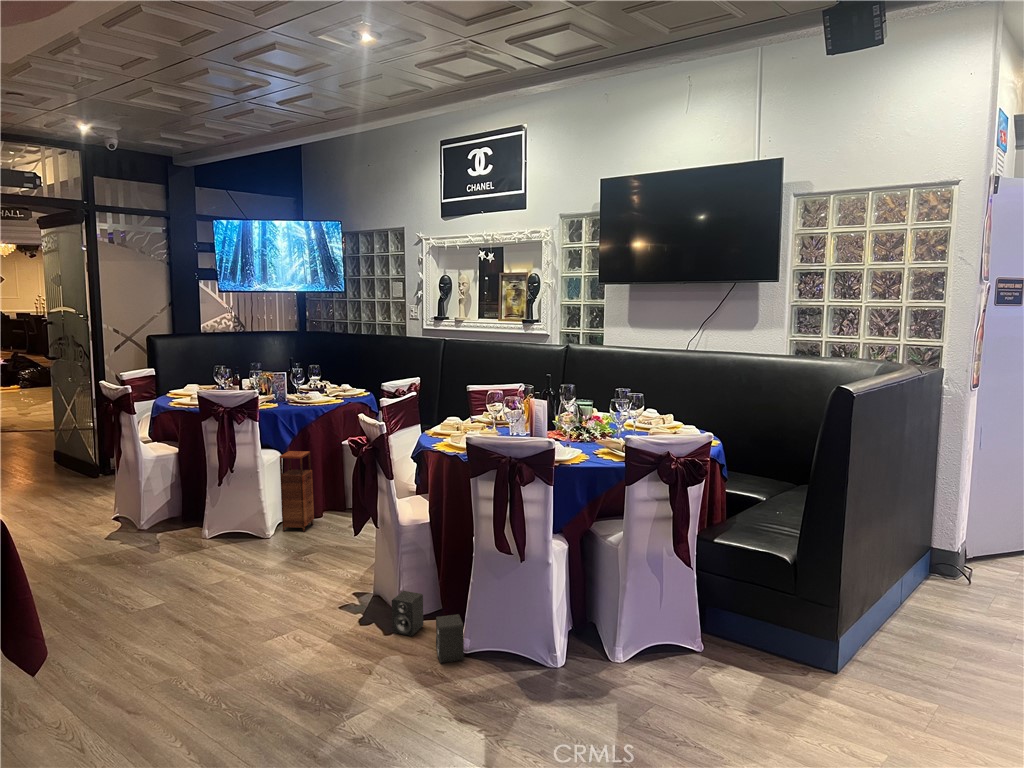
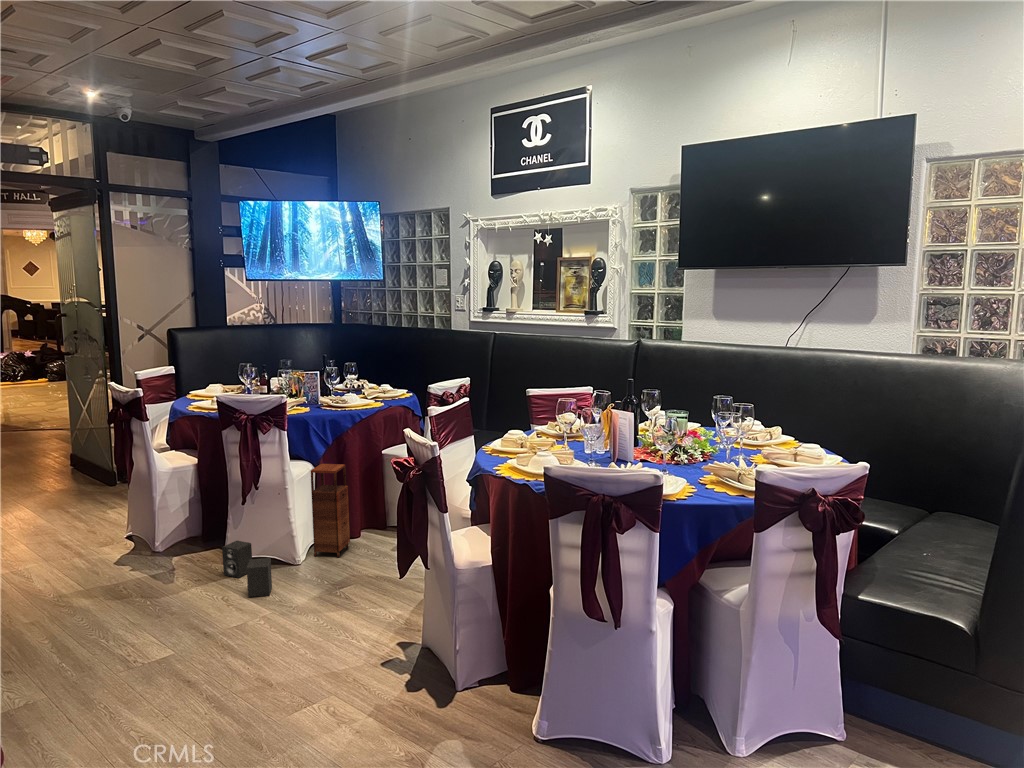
speaker: present [392,591,464,663] -> present [222,541,272,597]

